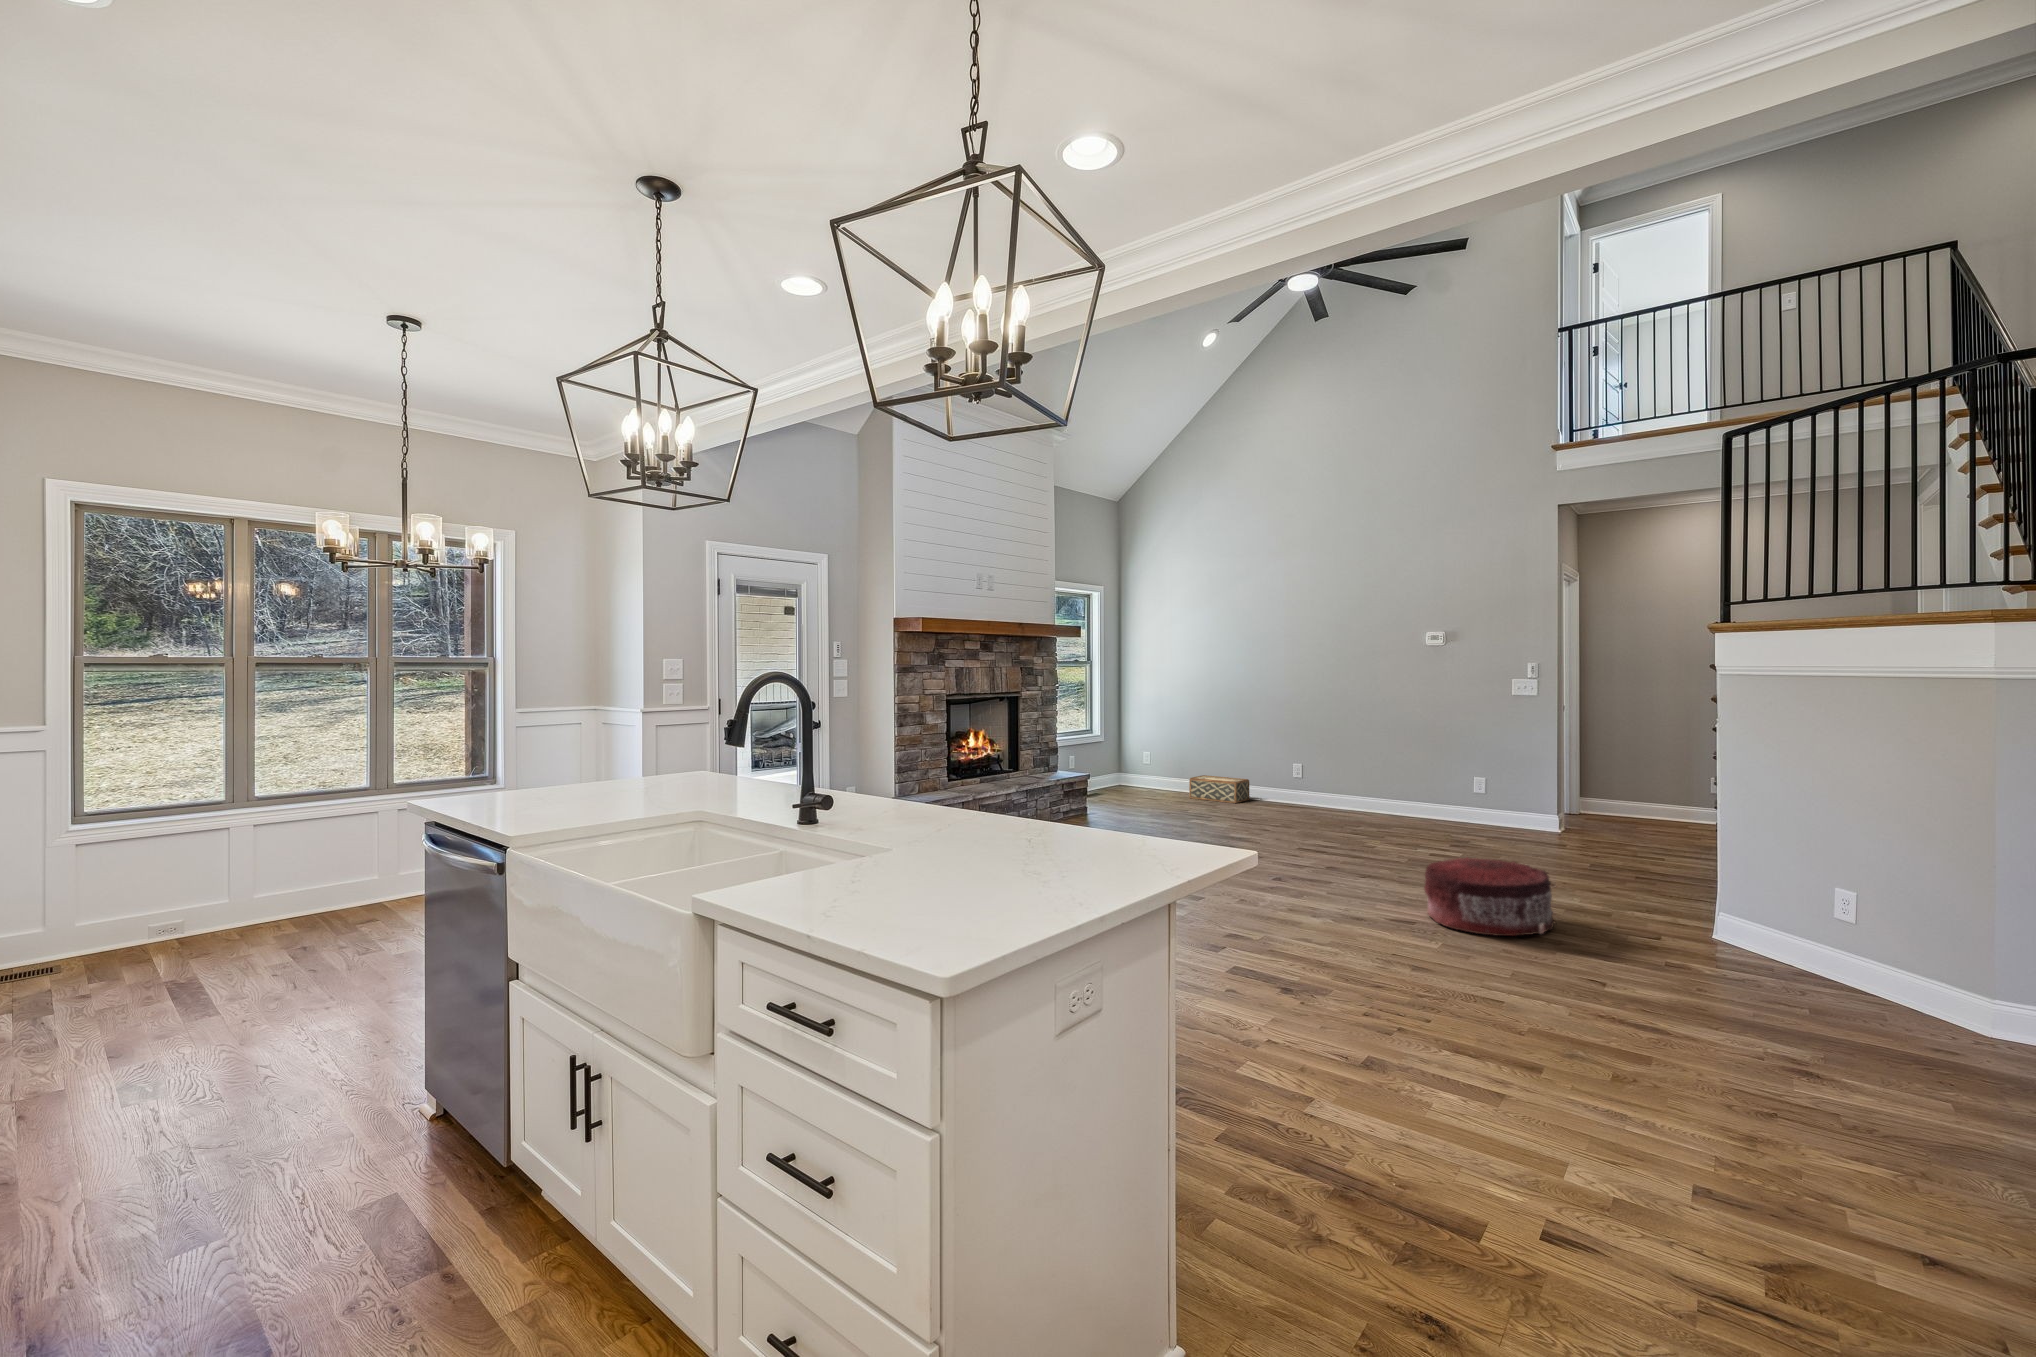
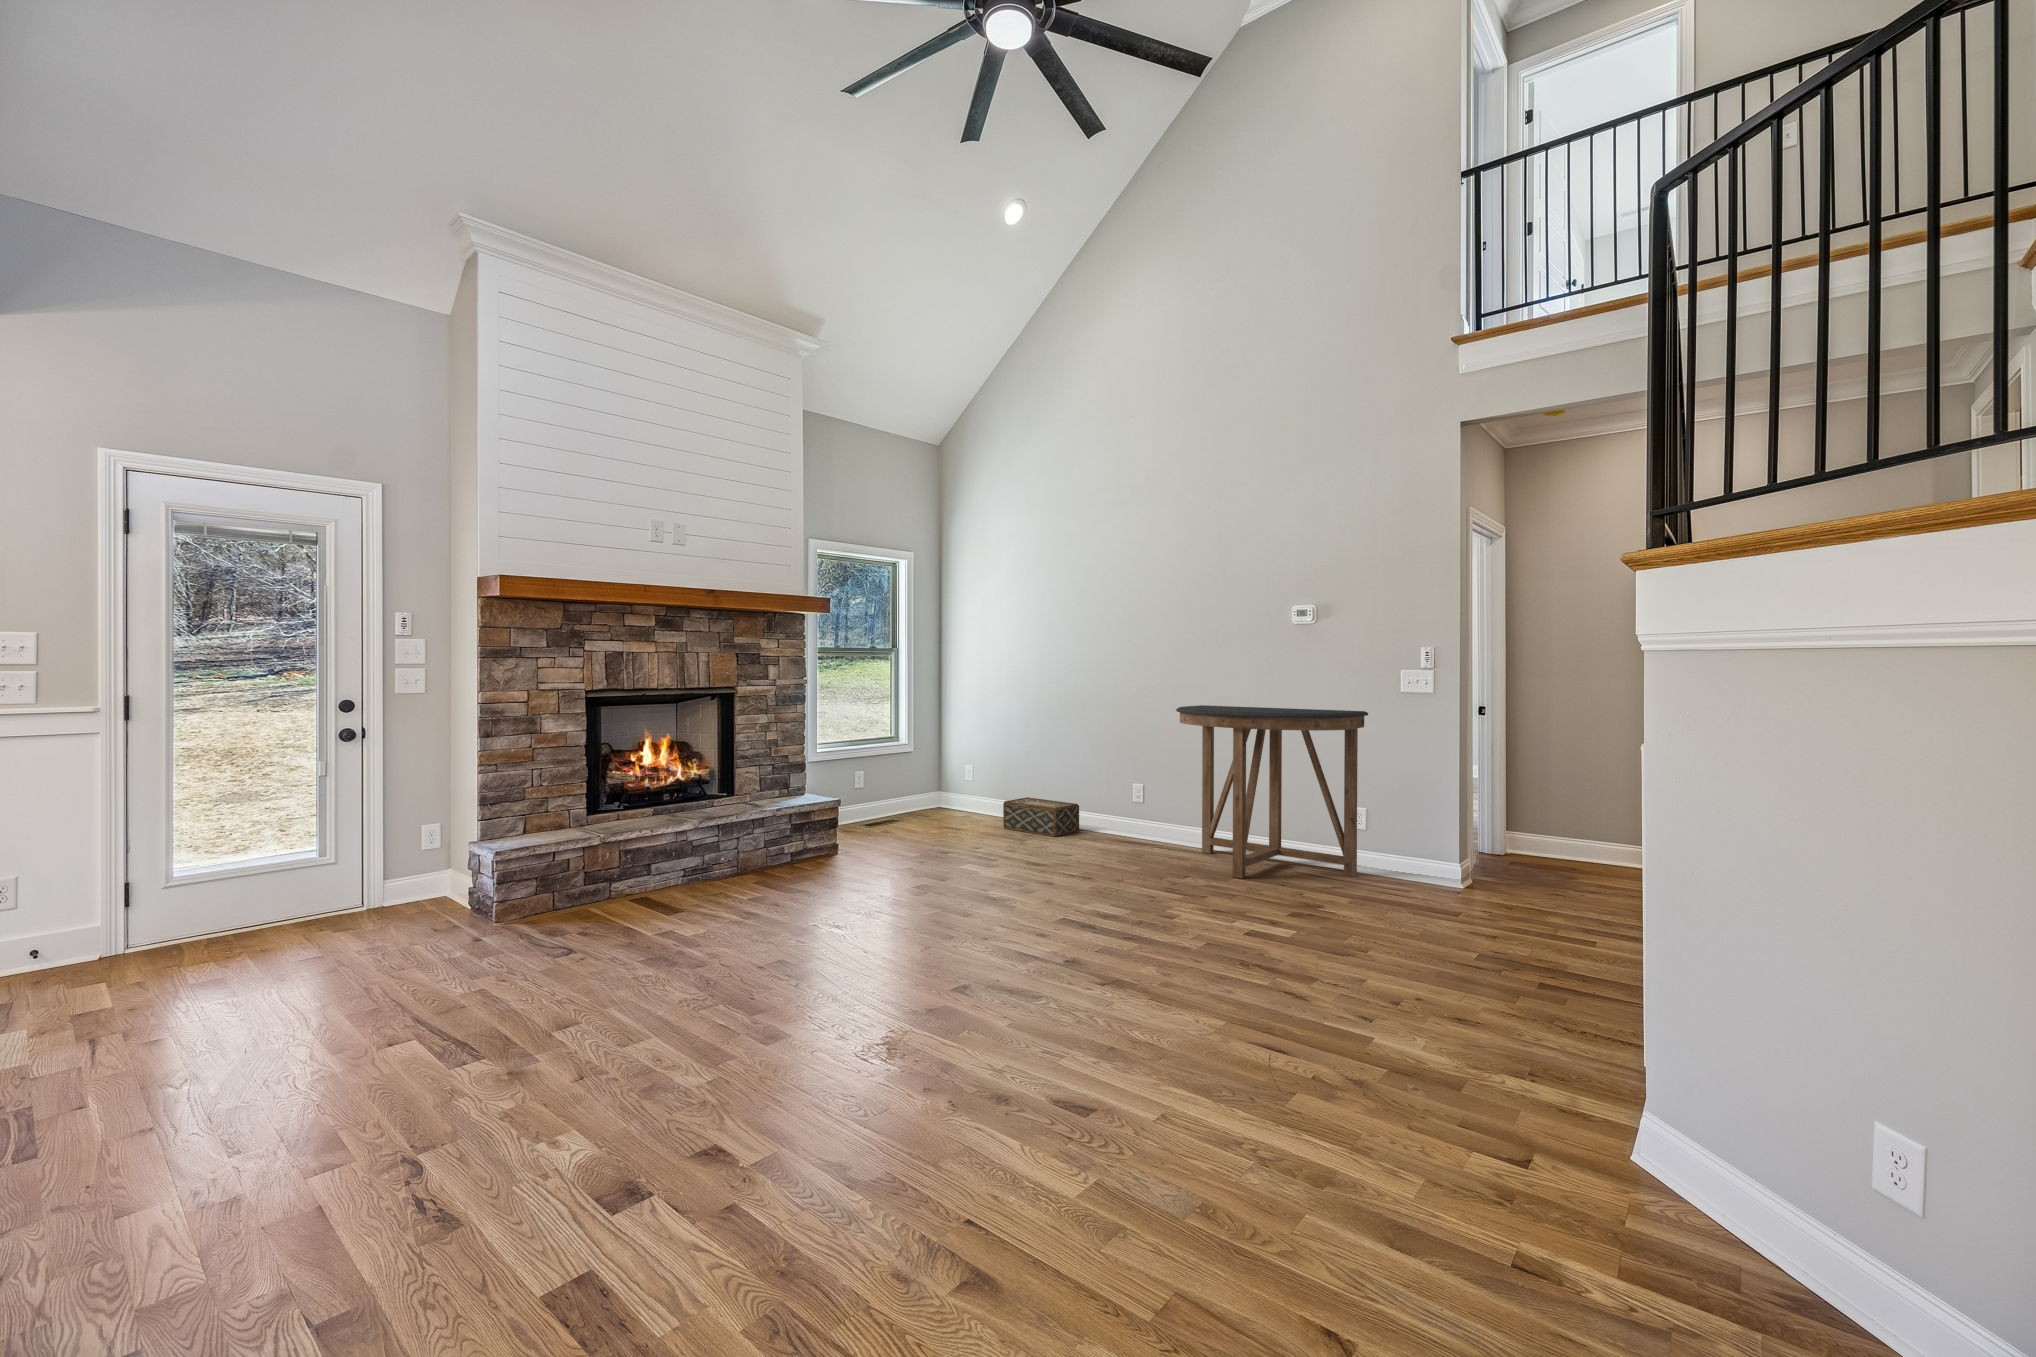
console table: none [1341,704,1489,827] -> present [1176,705,1368,878]
pouf: present [1424,857,1555,936] -> none [1118,978,1343,1167]

